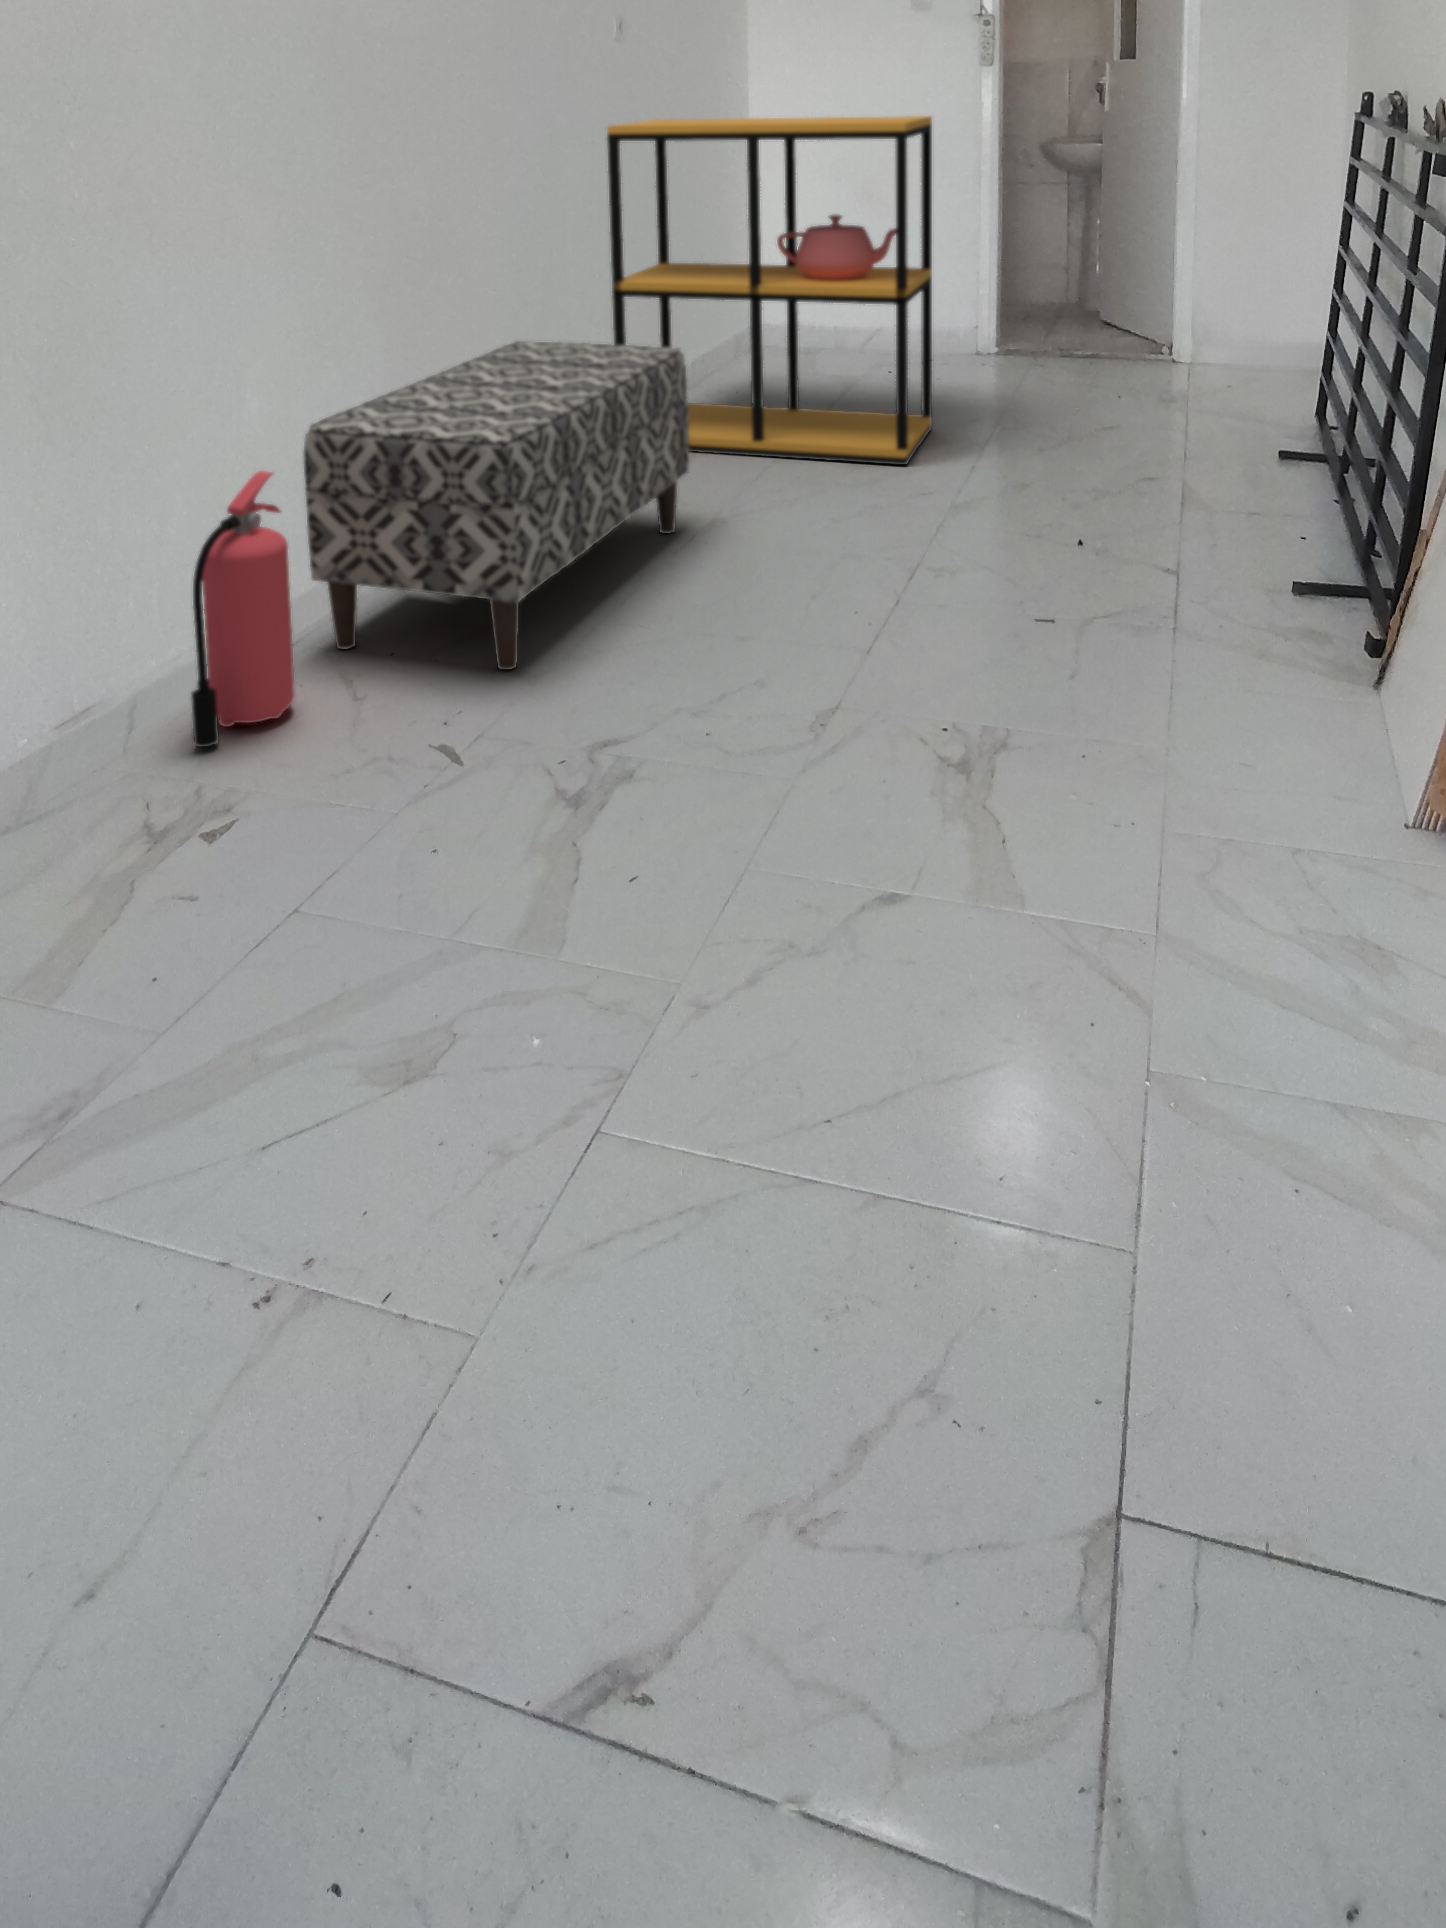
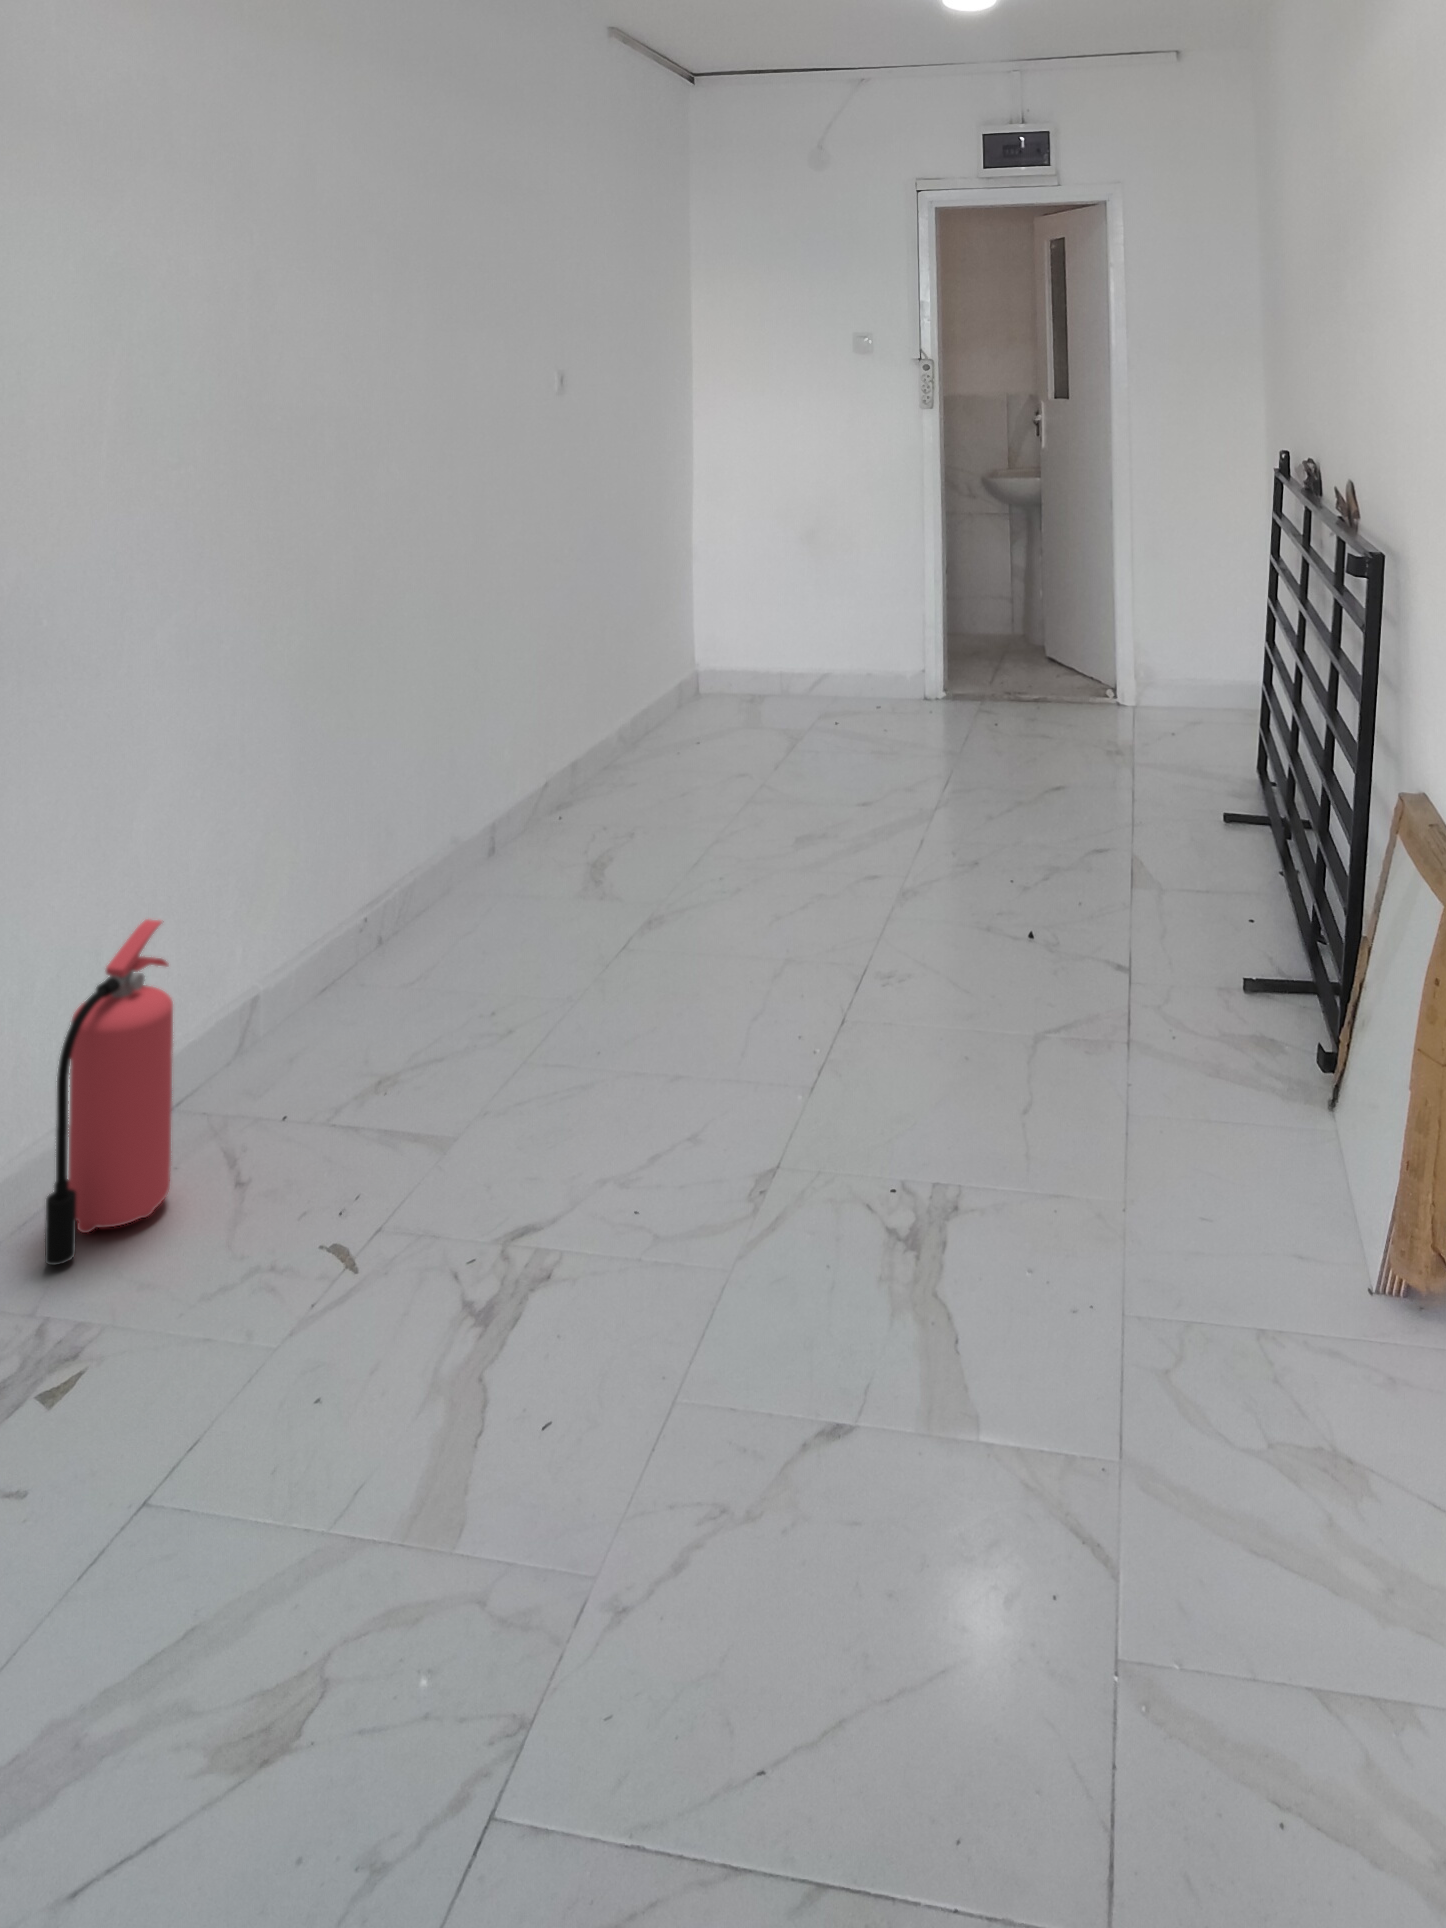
shelving unit: present [607,116,932,465] -> none [547,472,879,840]
bench: present [304,341,689,670] -> none [199,726,626,1133]

